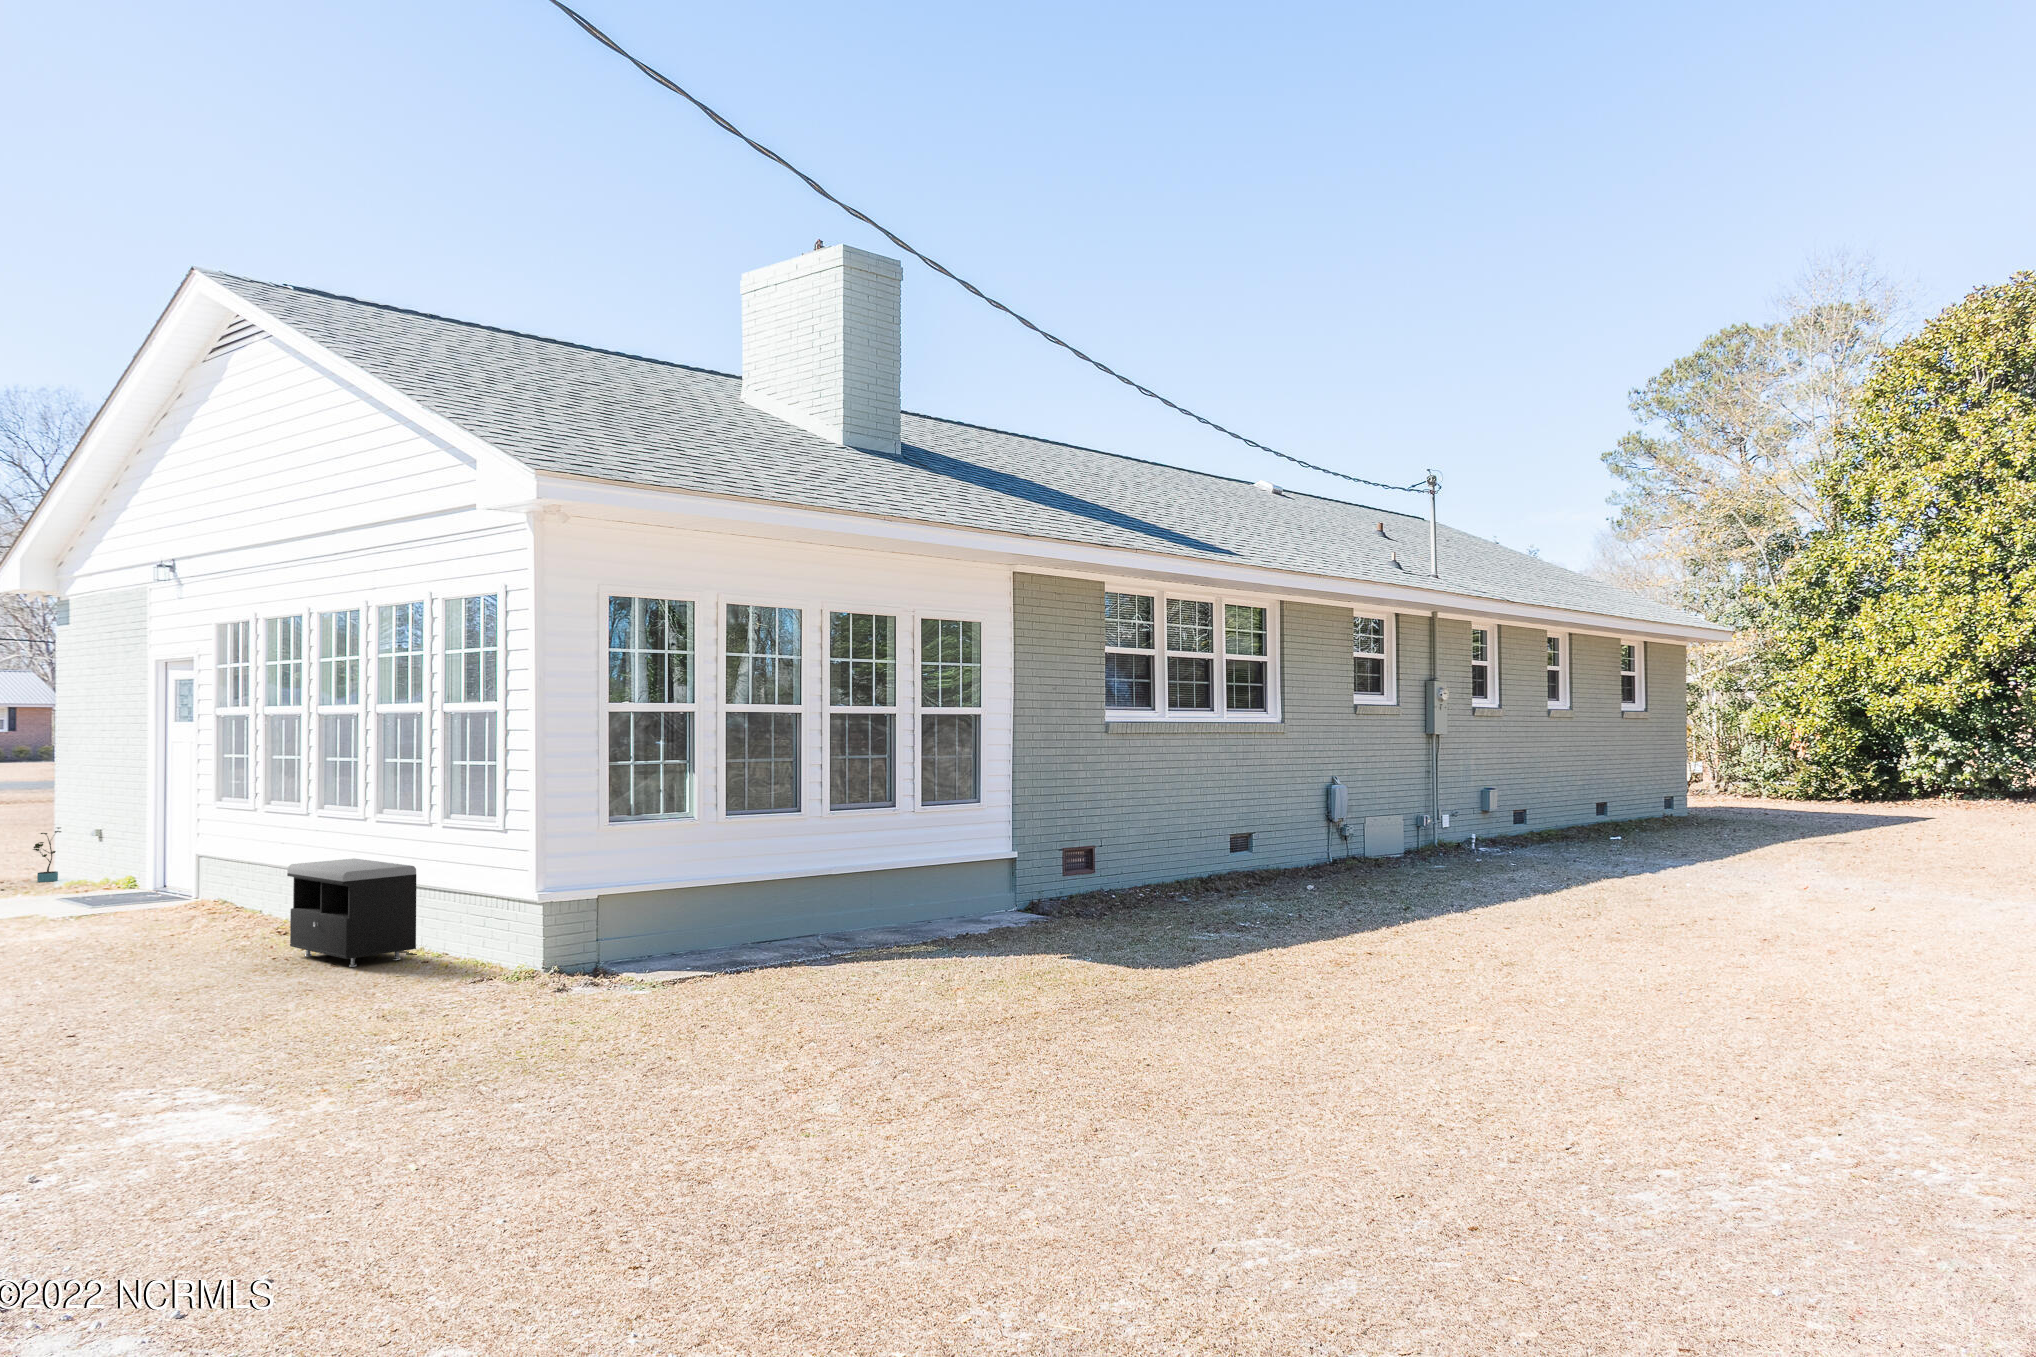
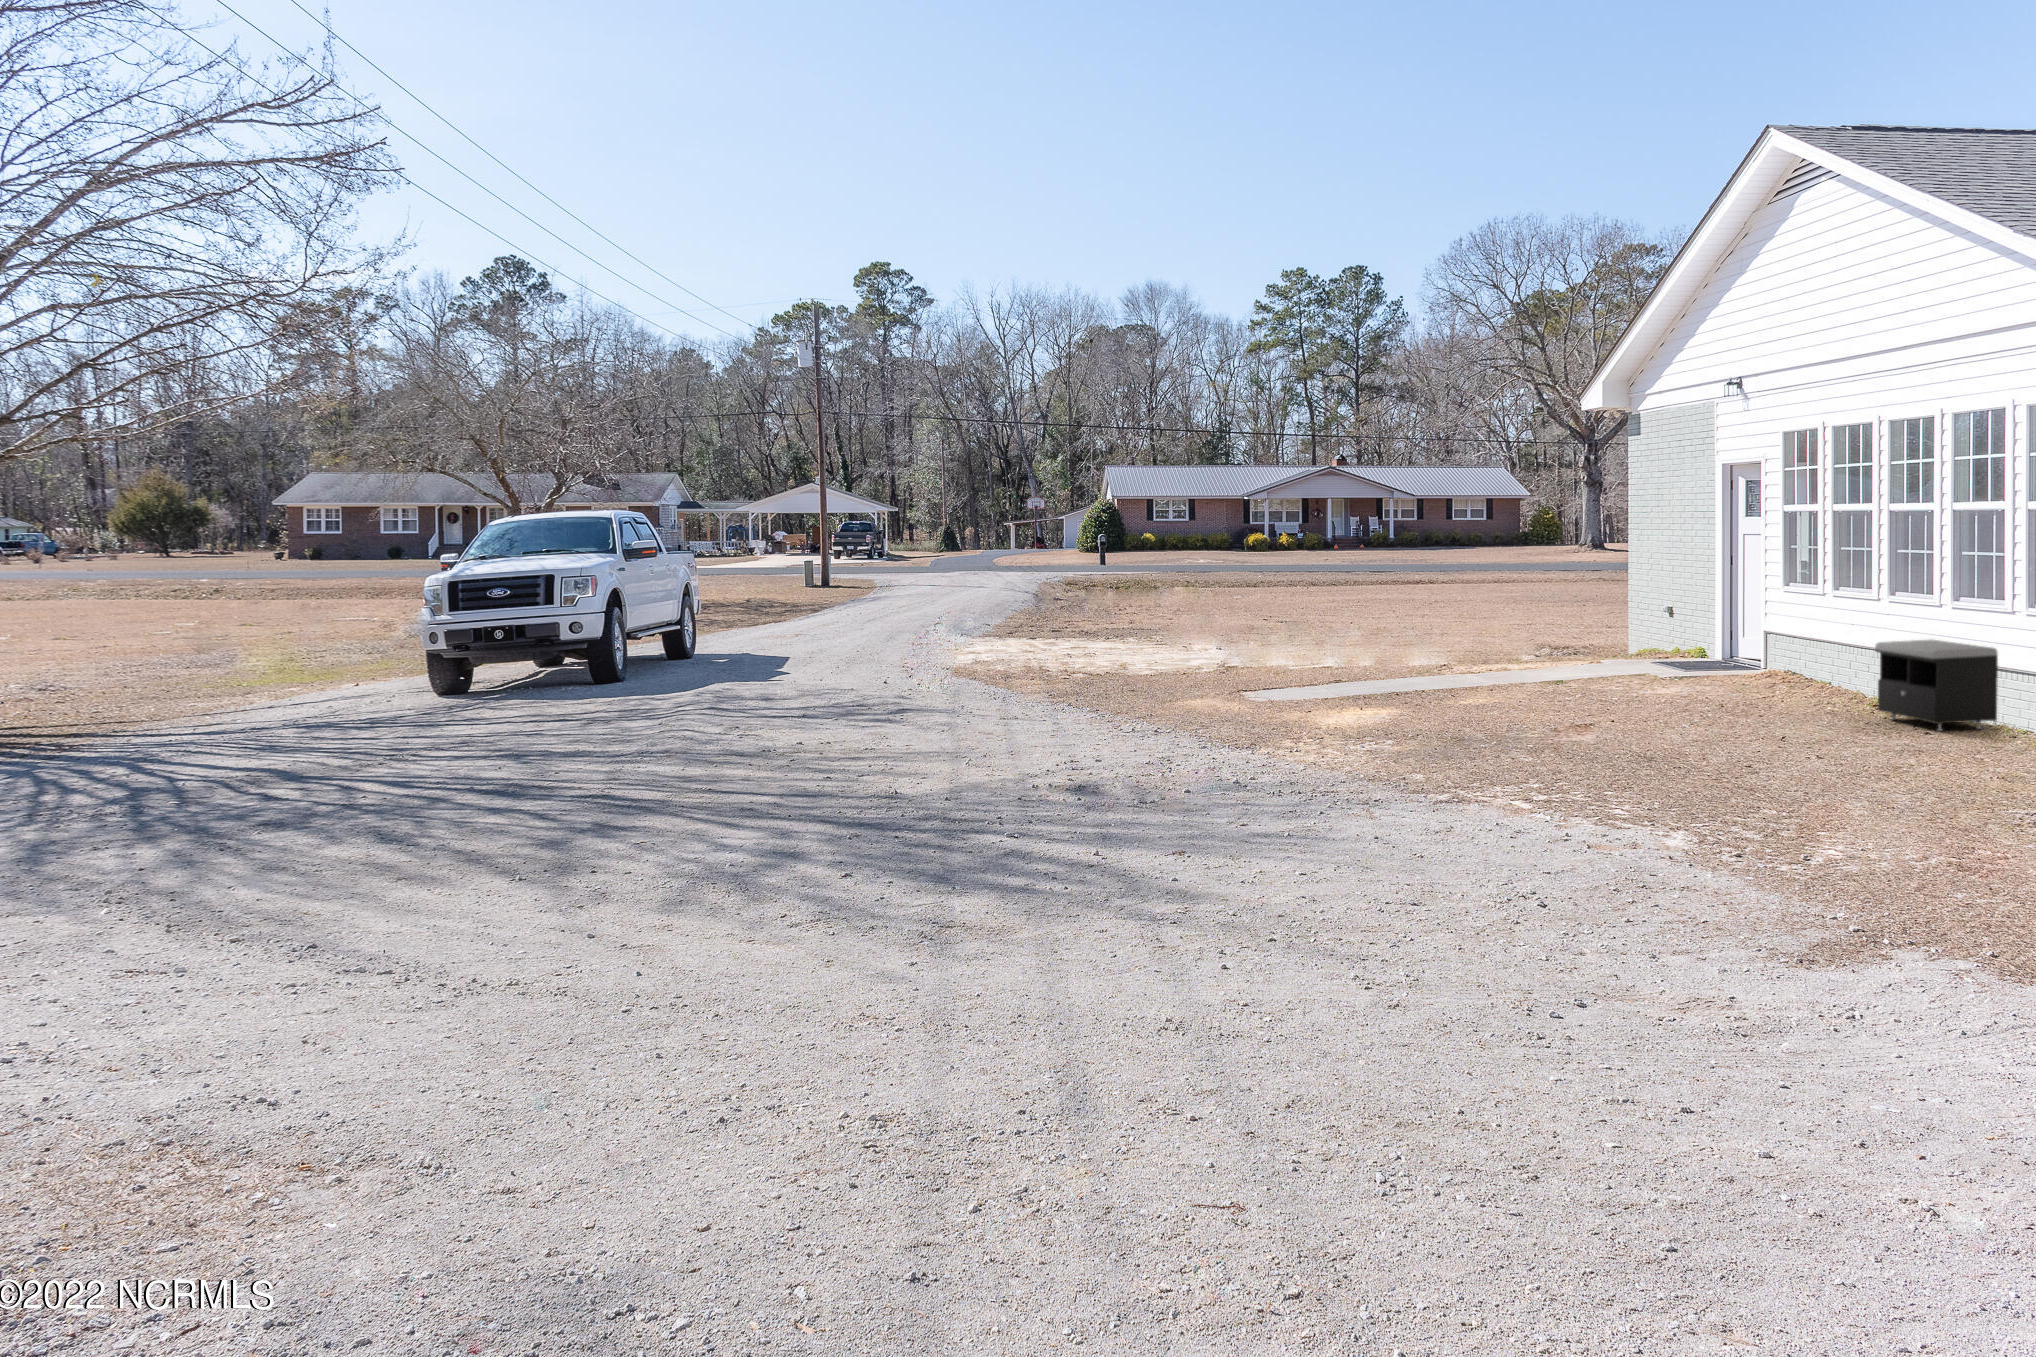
potted plant: present [33,827,61,882] -> none [1617,604,1638,649]

